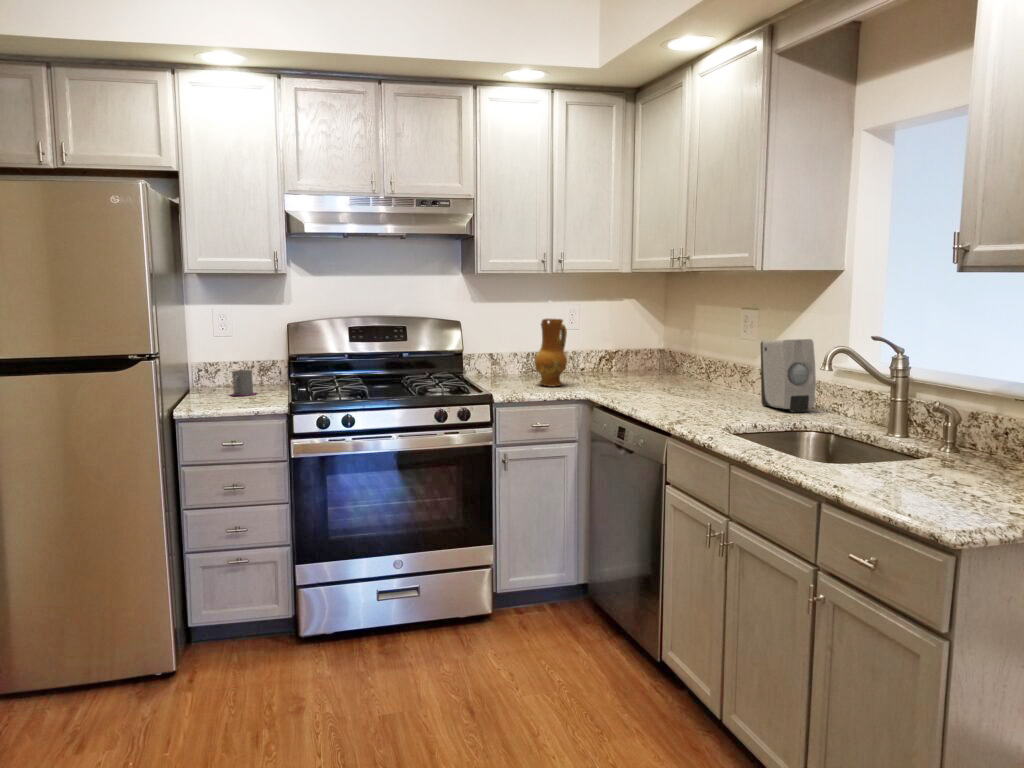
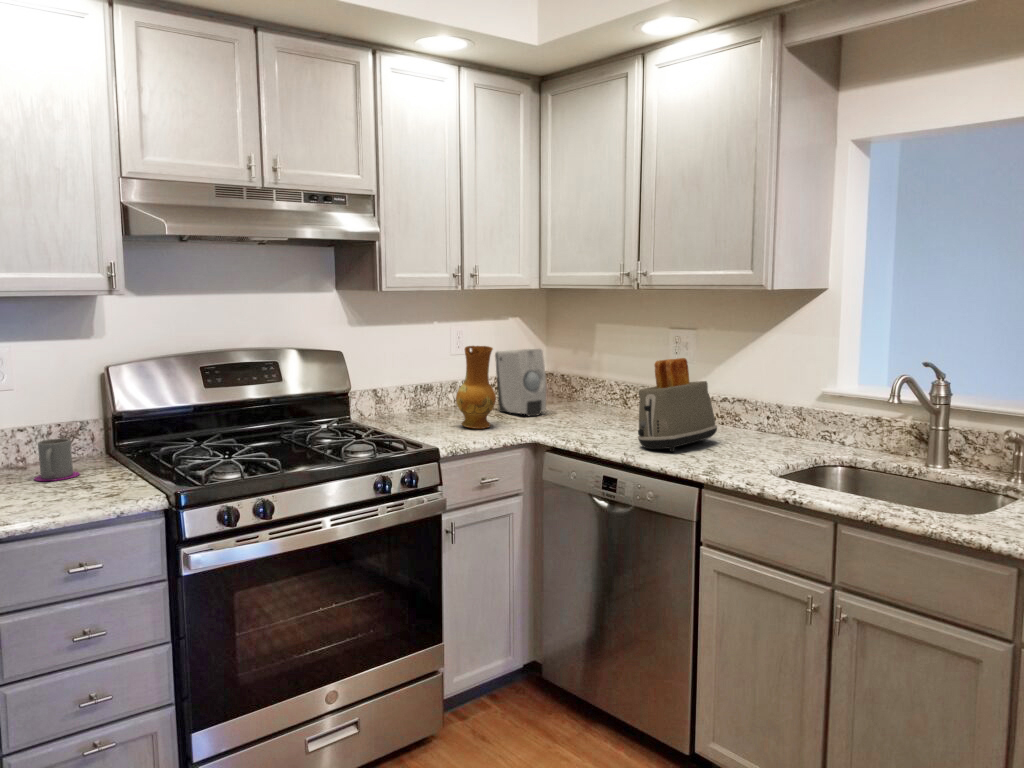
toaster: none [651,330,731,410] -> present [638,358,717,452]
soap dispenser: present [761,339,816,412] -> present [495,349,546,416]

